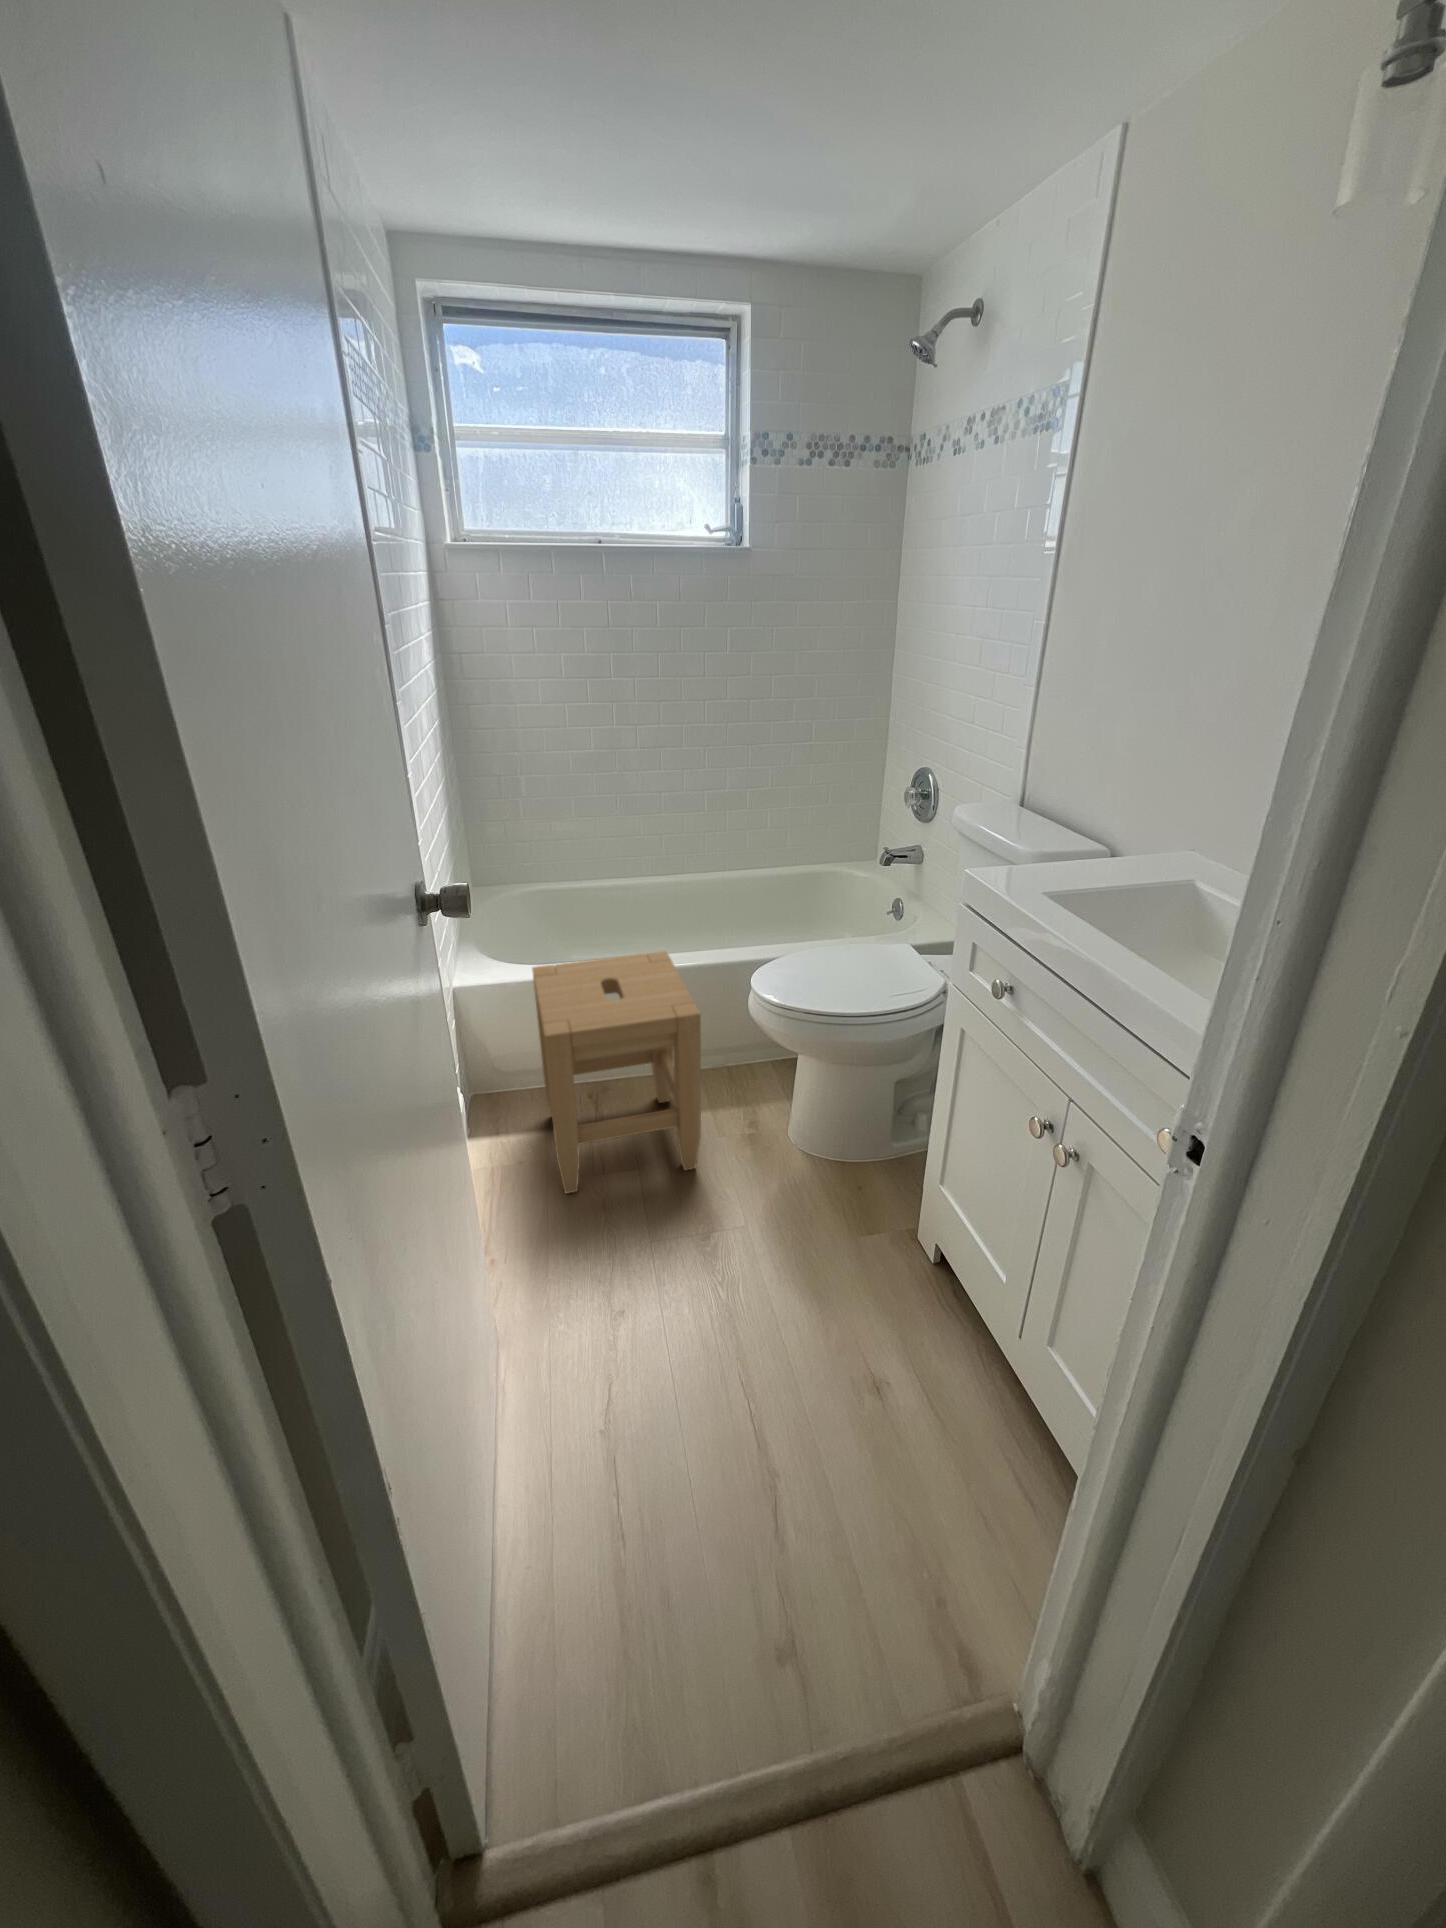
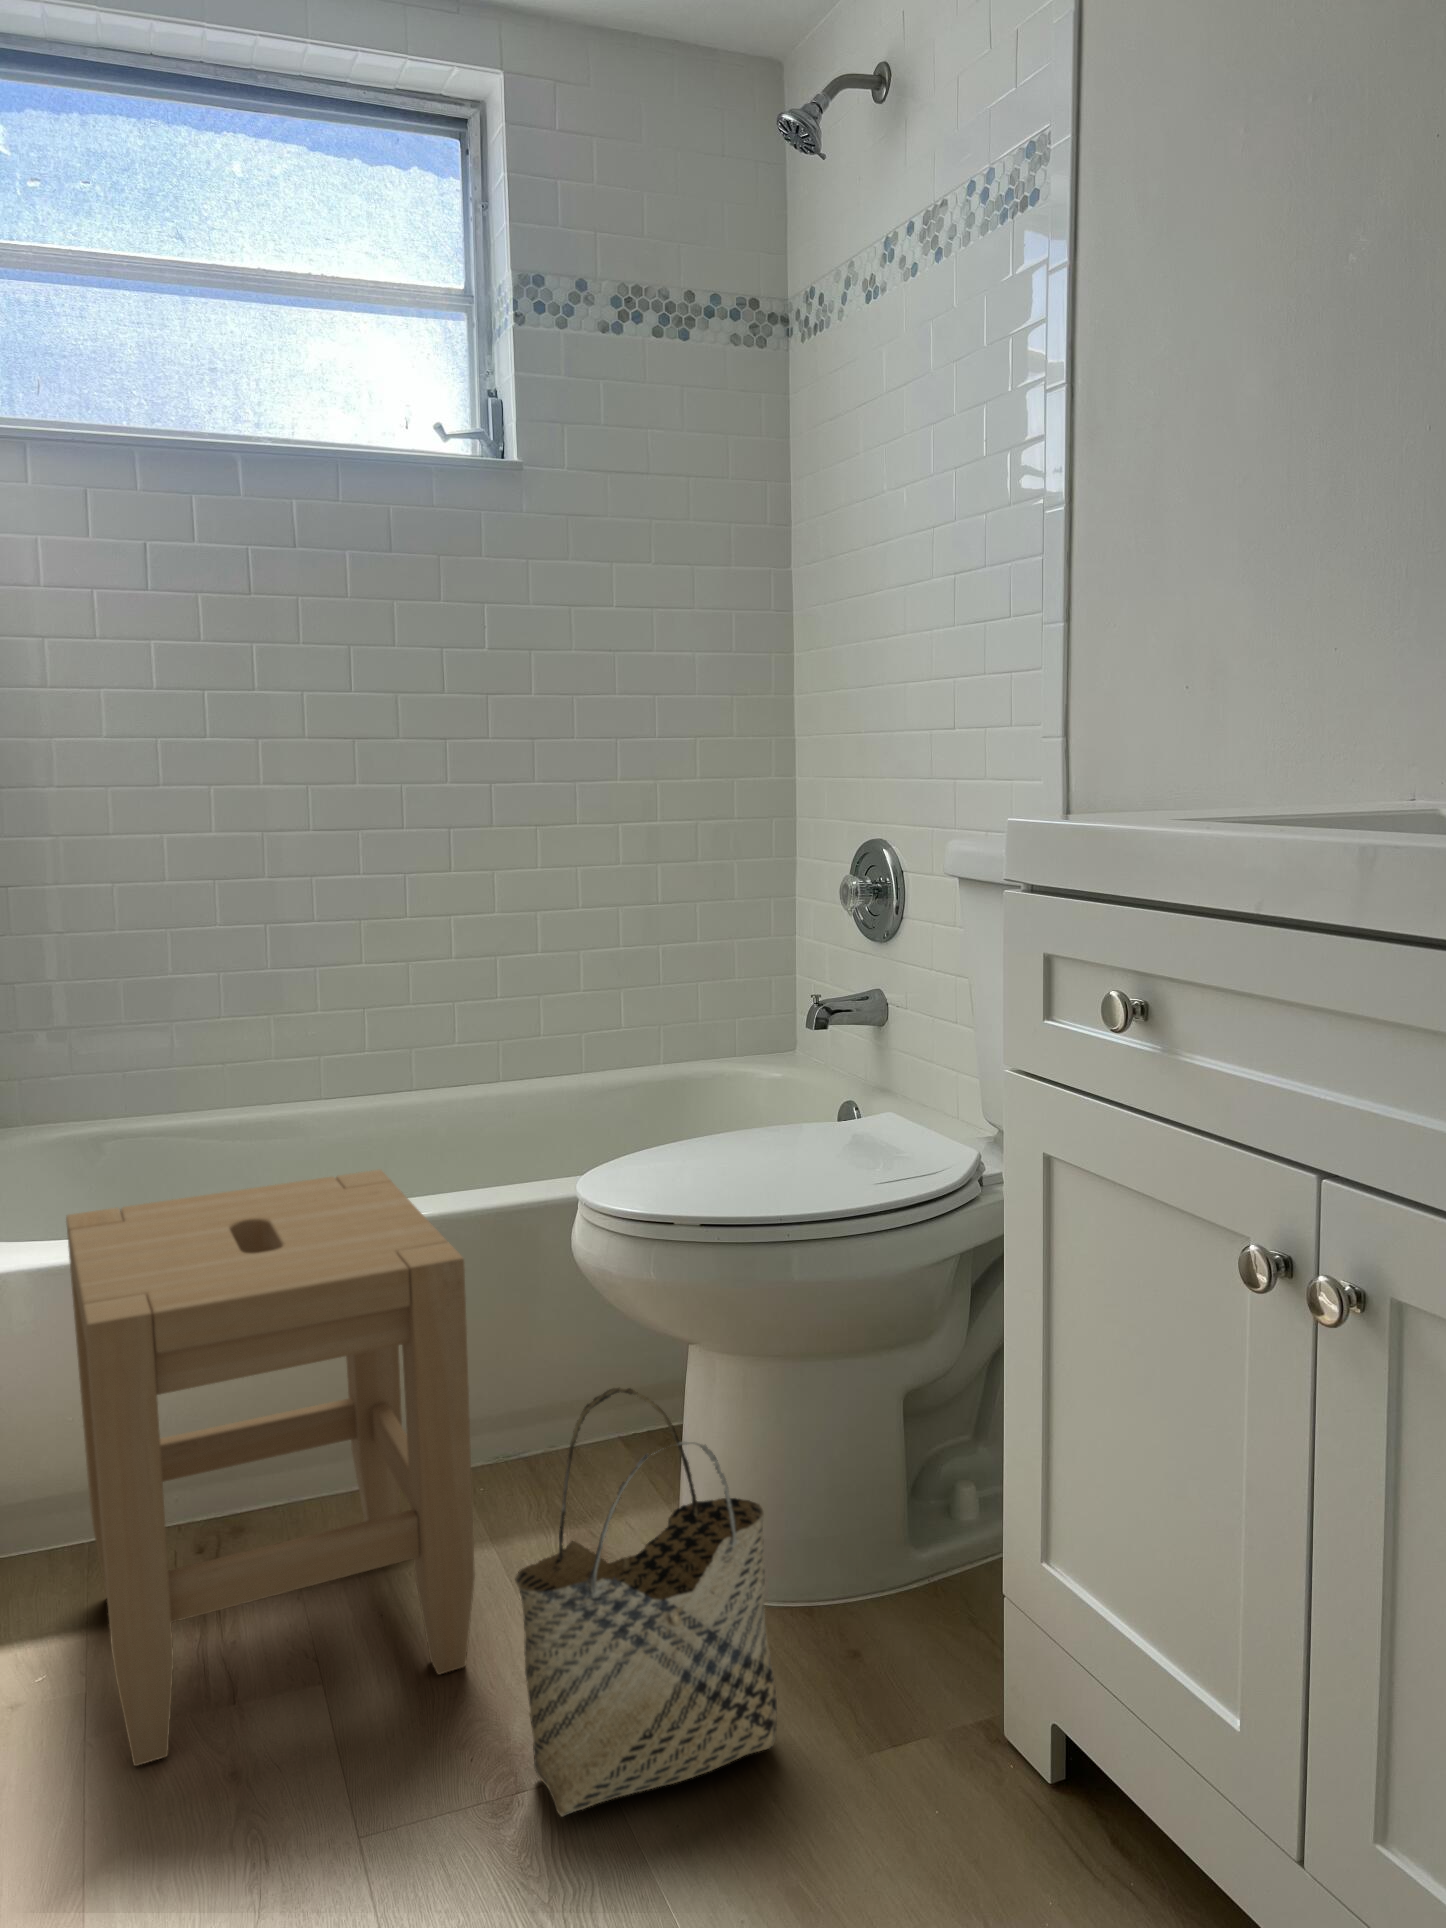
woven basket: none [716,1078,824,1242] -> present [515,1388,777,1817]

